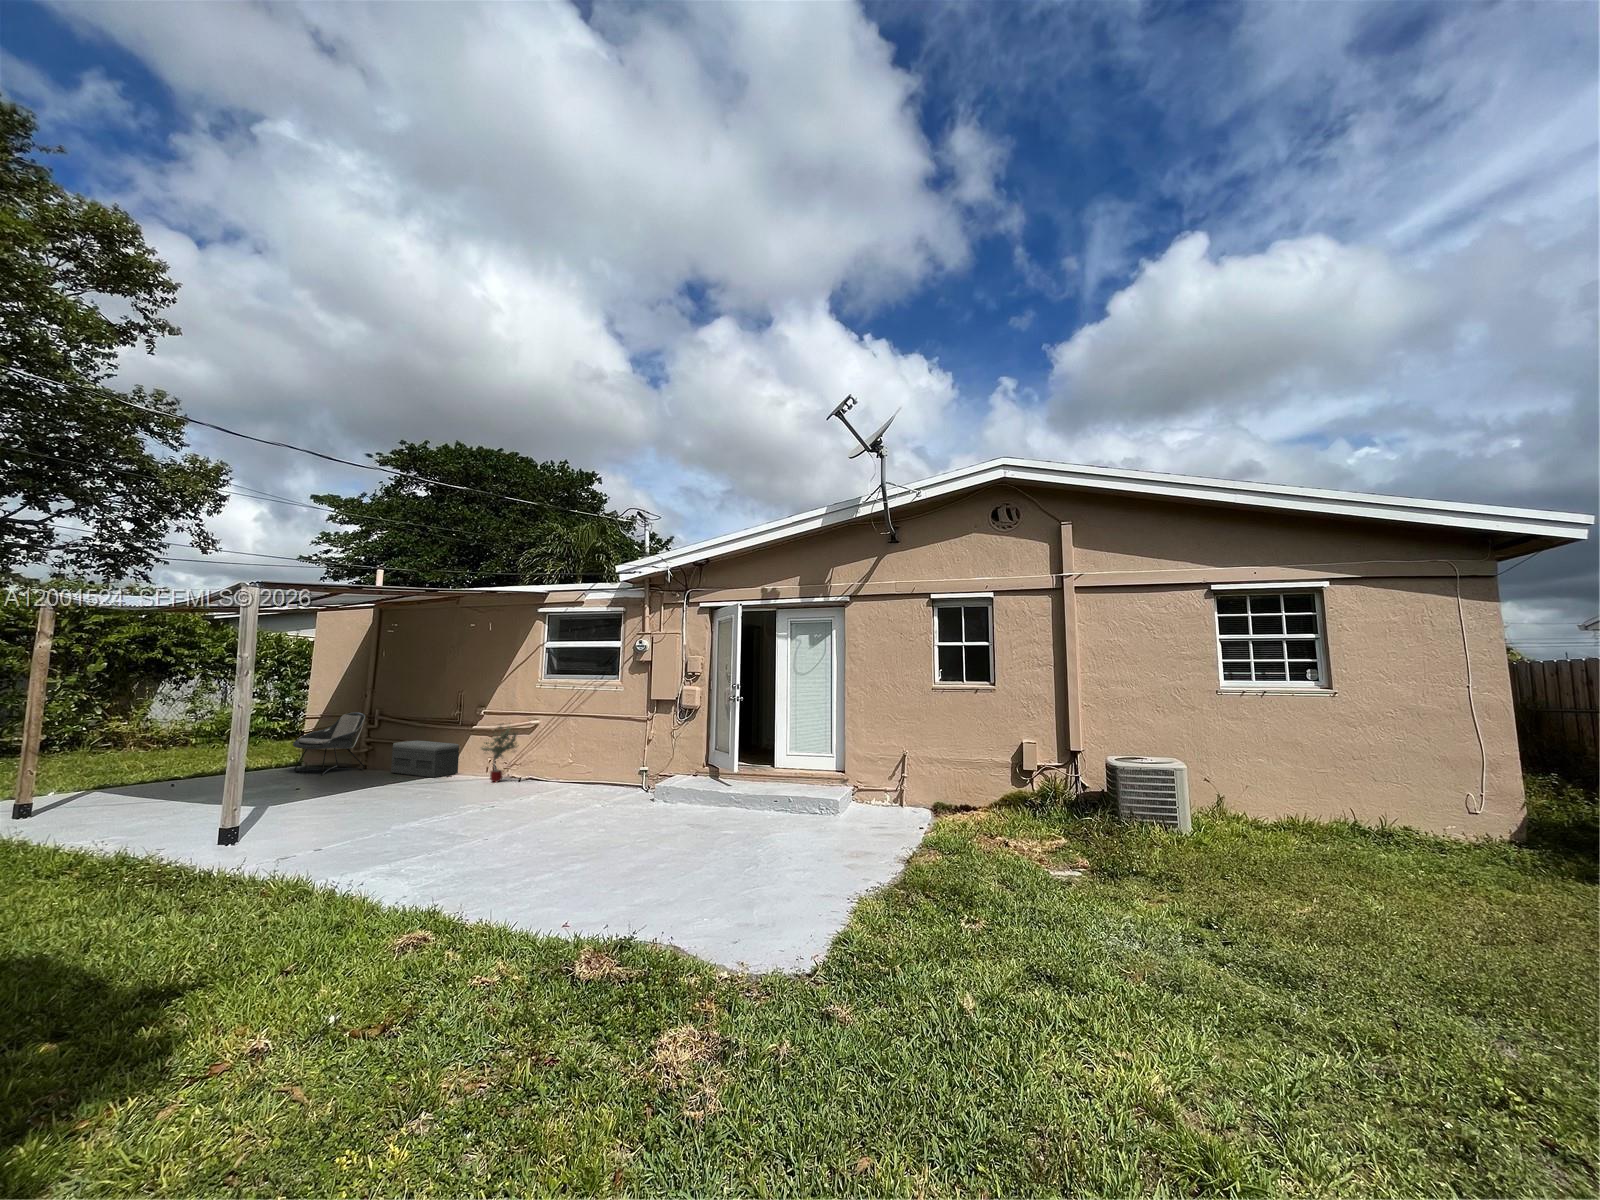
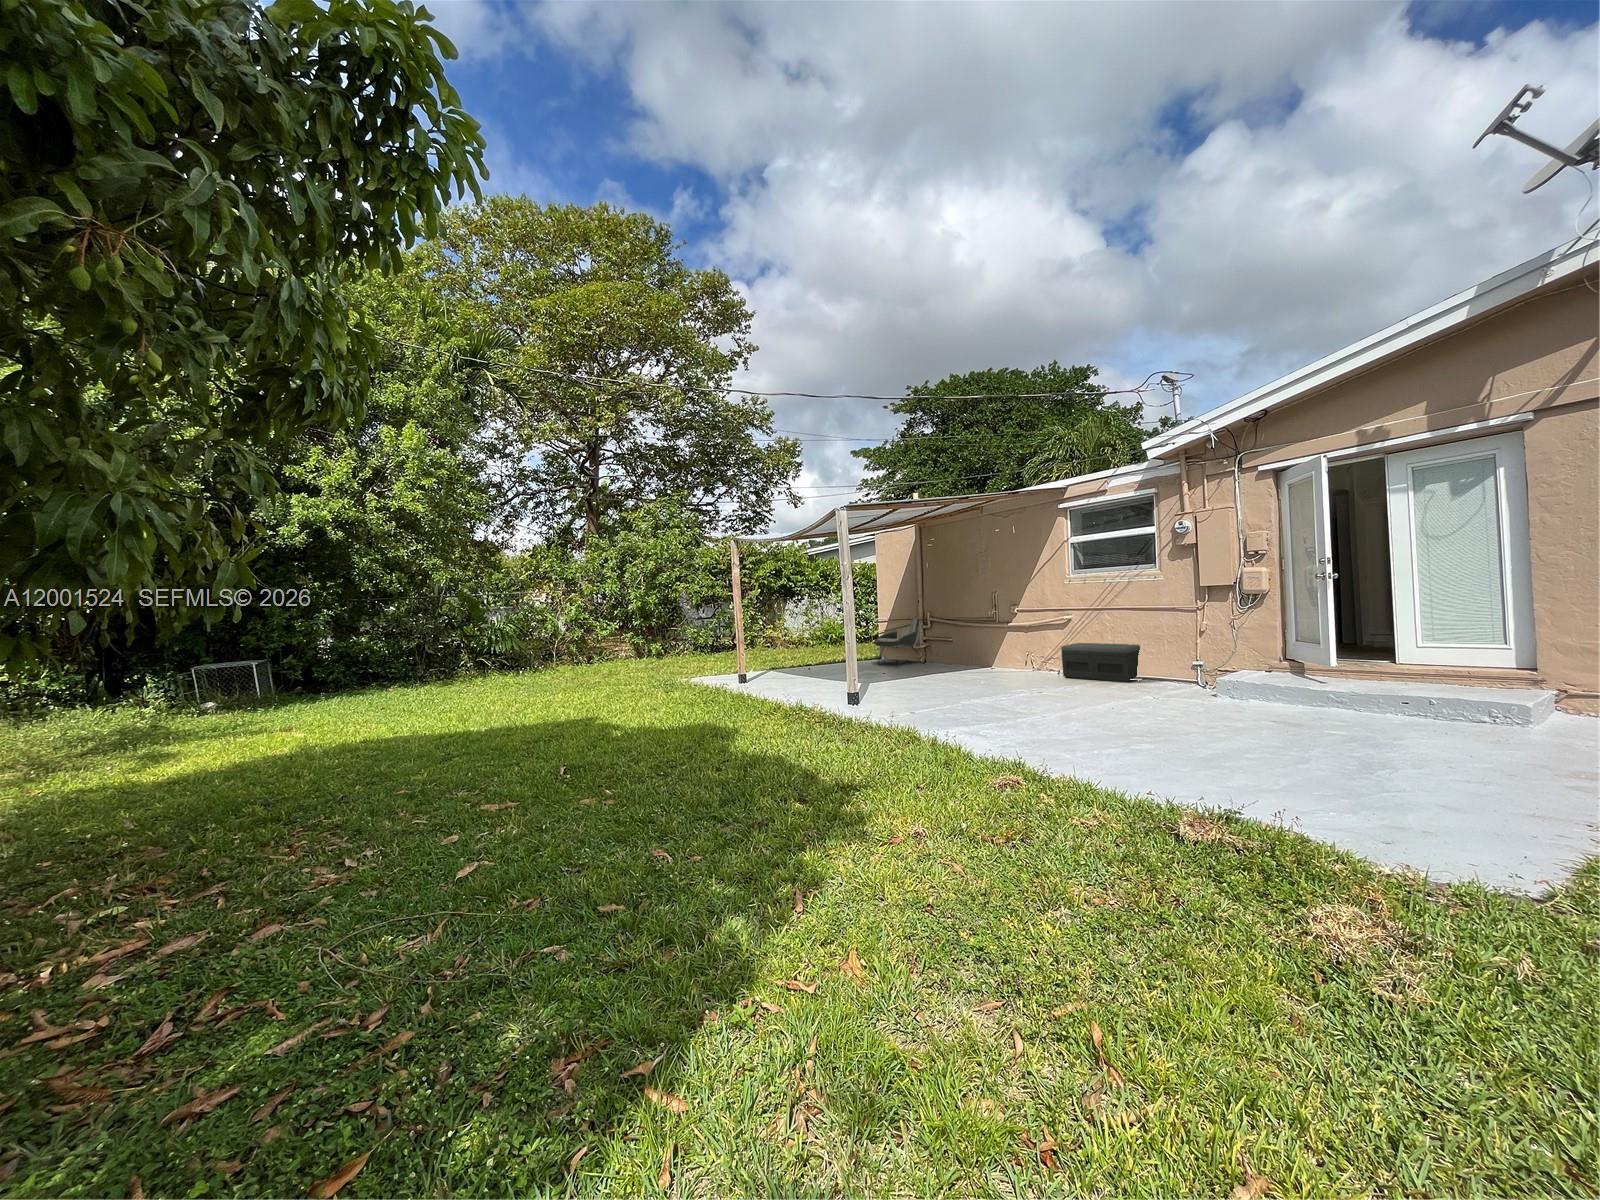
potted tree: present [481,724,519,782] -> none [1019,620,1056,675]
storage bench: present [391,740,459,778] -> present [1061,643,1140,683]

